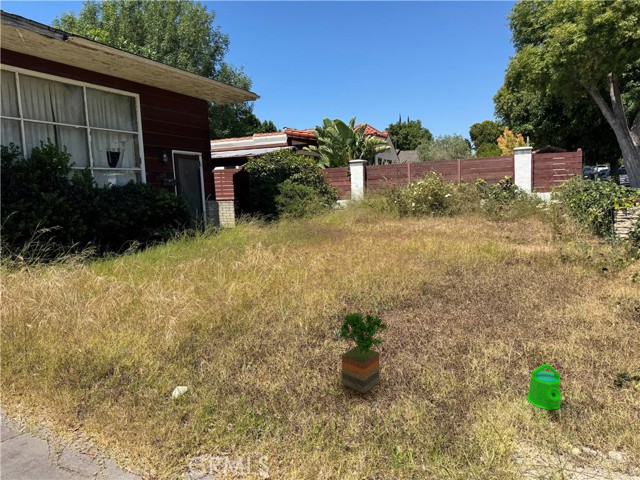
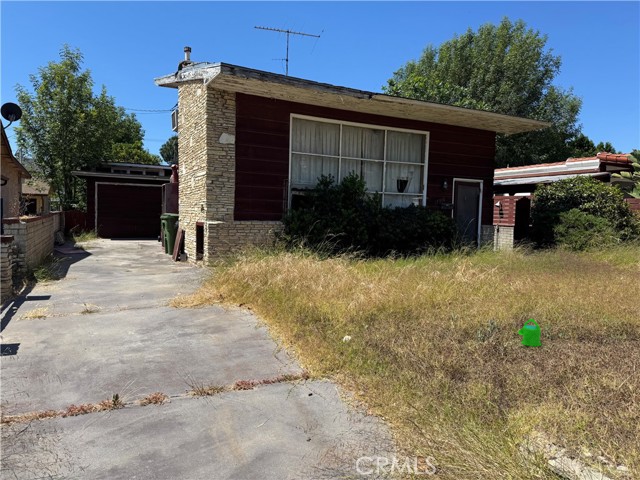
potted tree: present [340,313,388,393] -> none [425,276,458,321]

